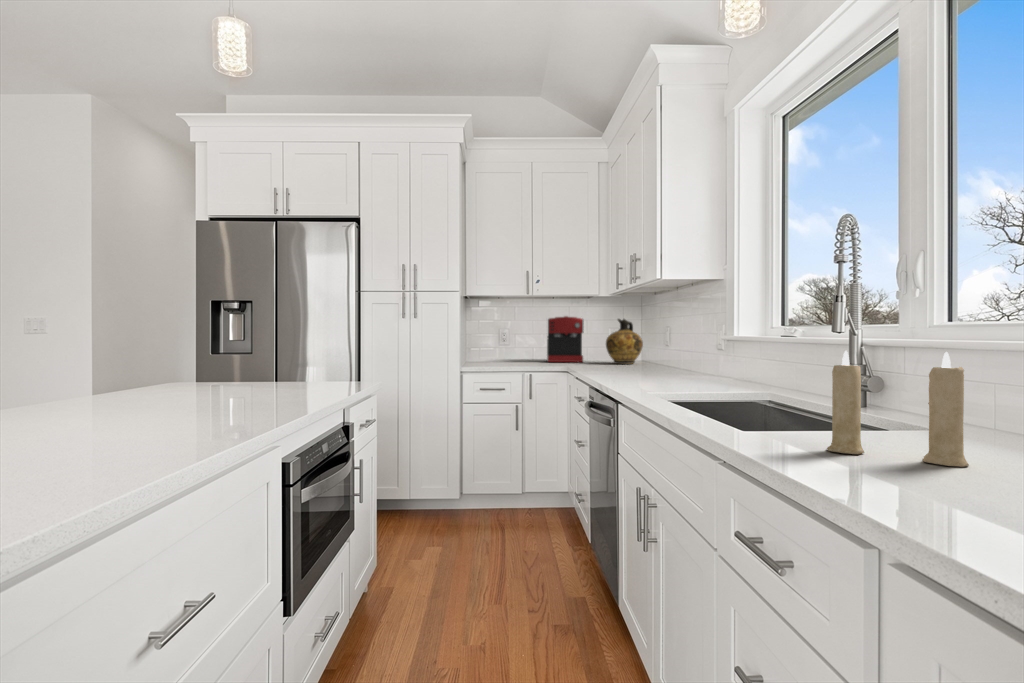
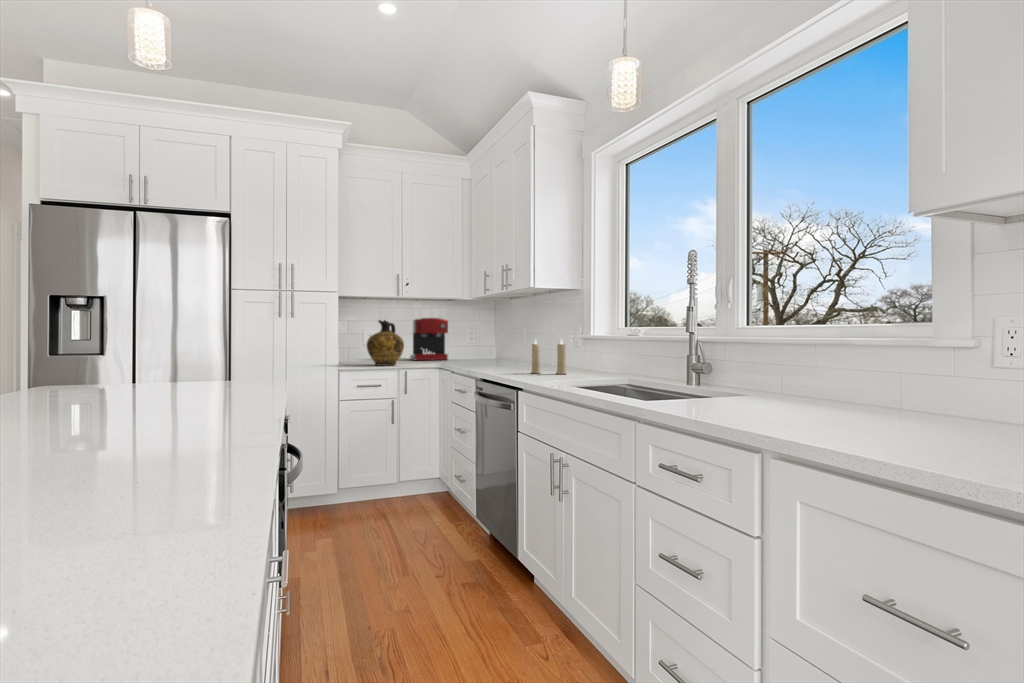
ceramic jug: present [606,319,643,364] -> present [367,320,404,366]
candle: present [827,351,969,467] -> present [531,340,567,374]

